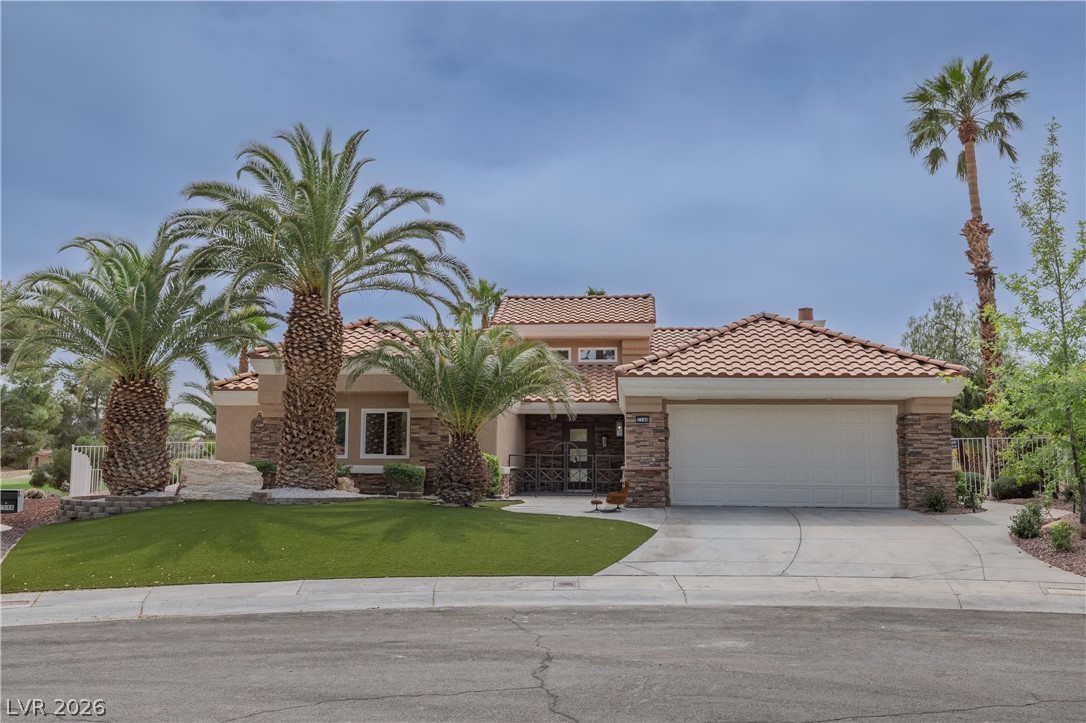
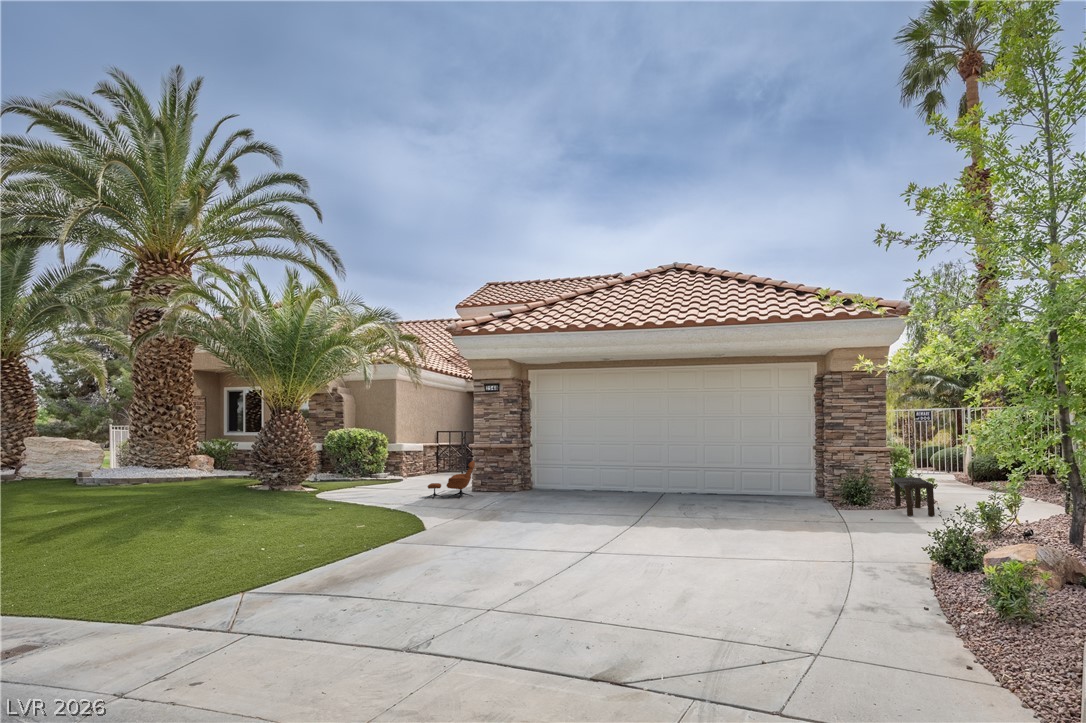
bench: none [956,491,989,517] -> present [893,478,935,516]

